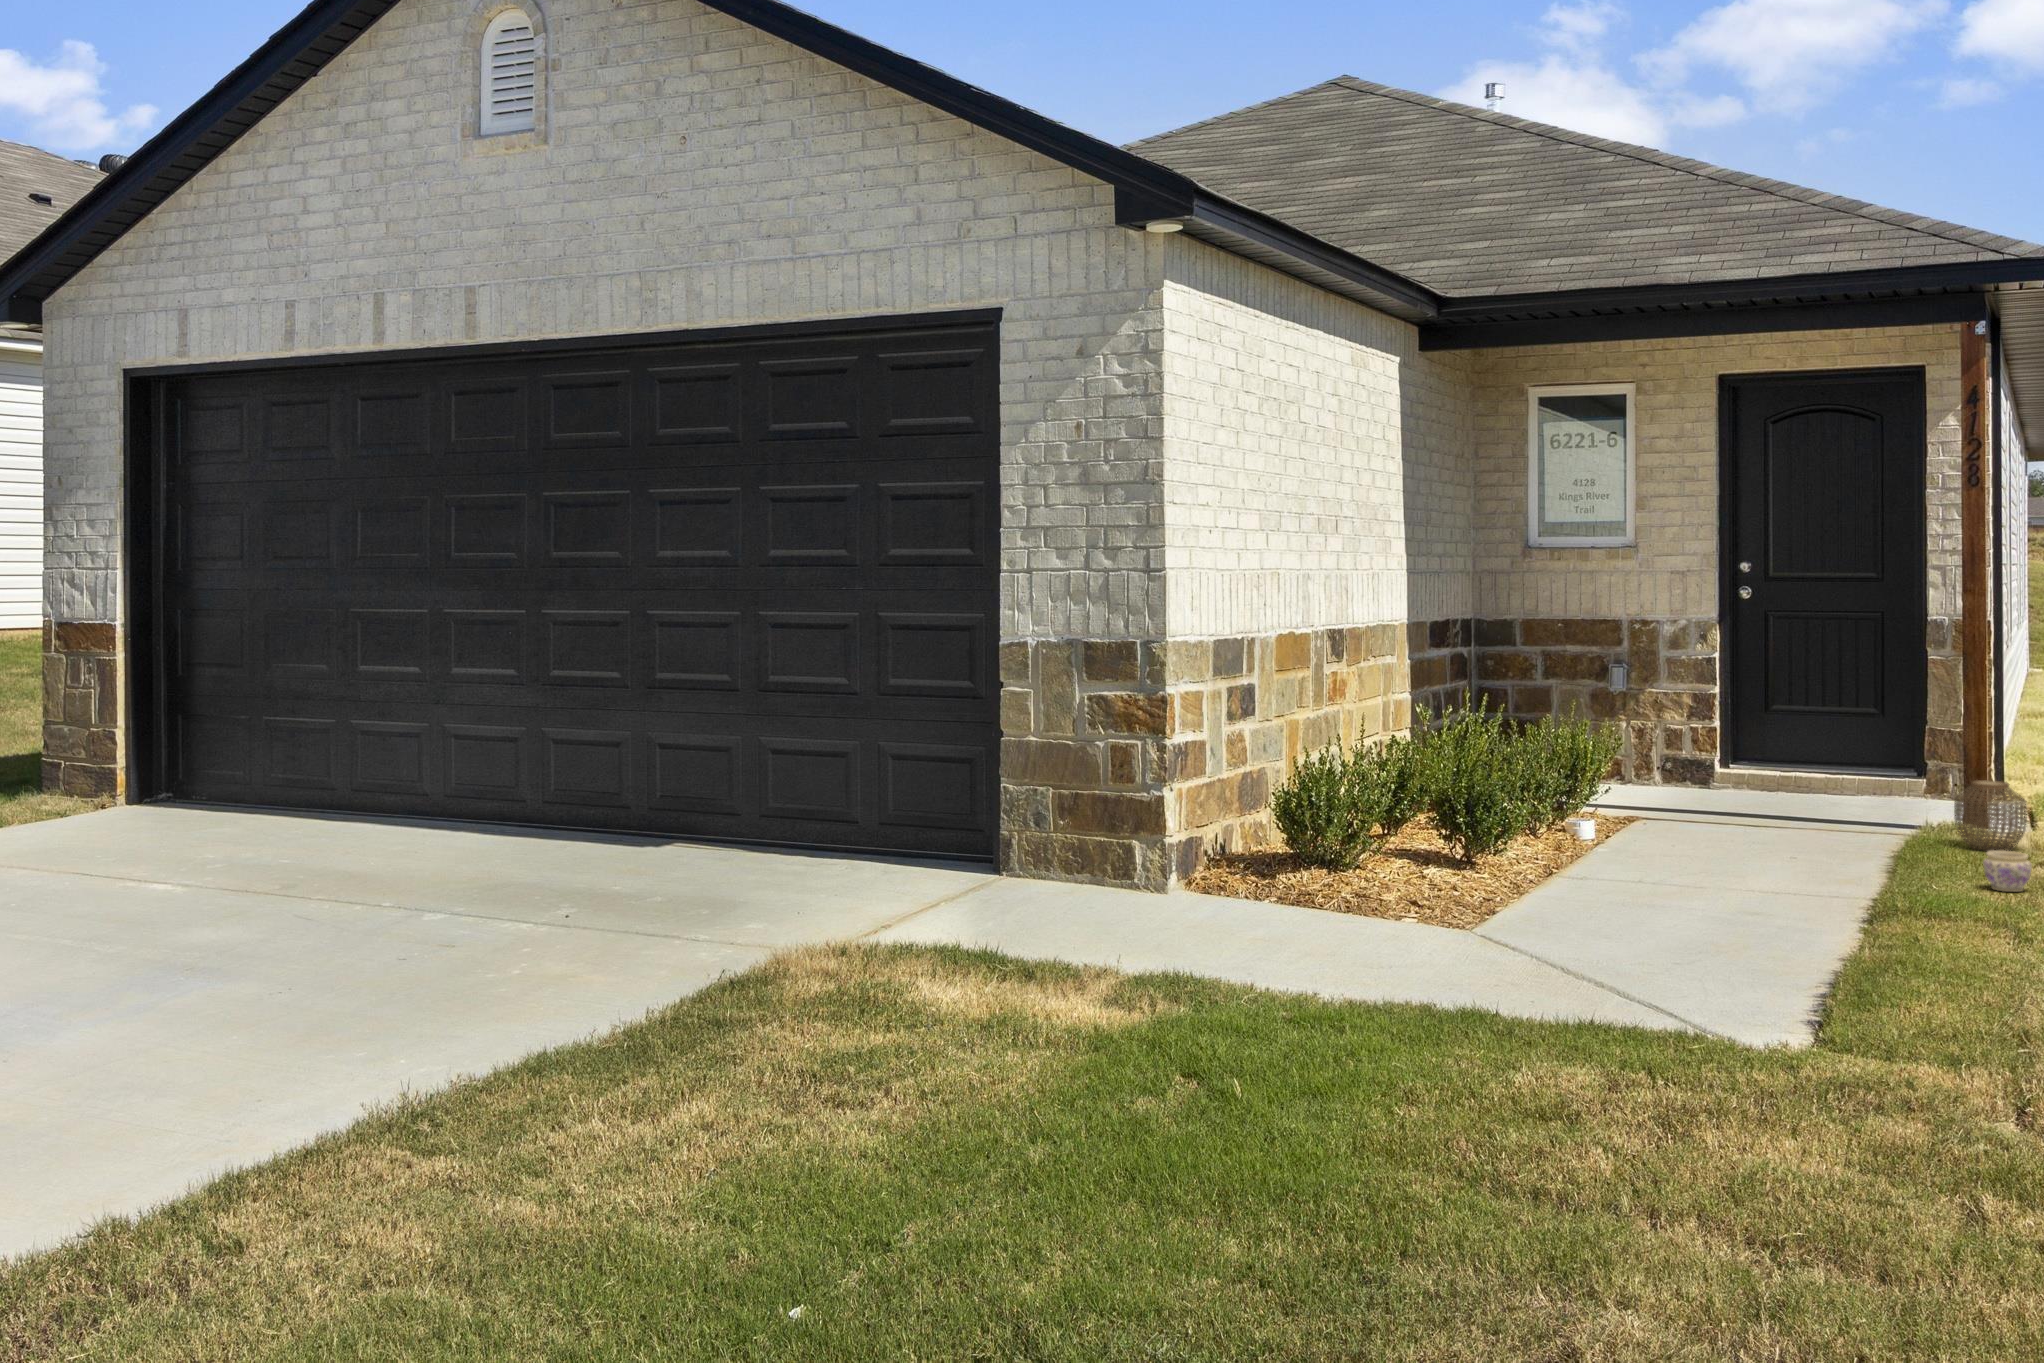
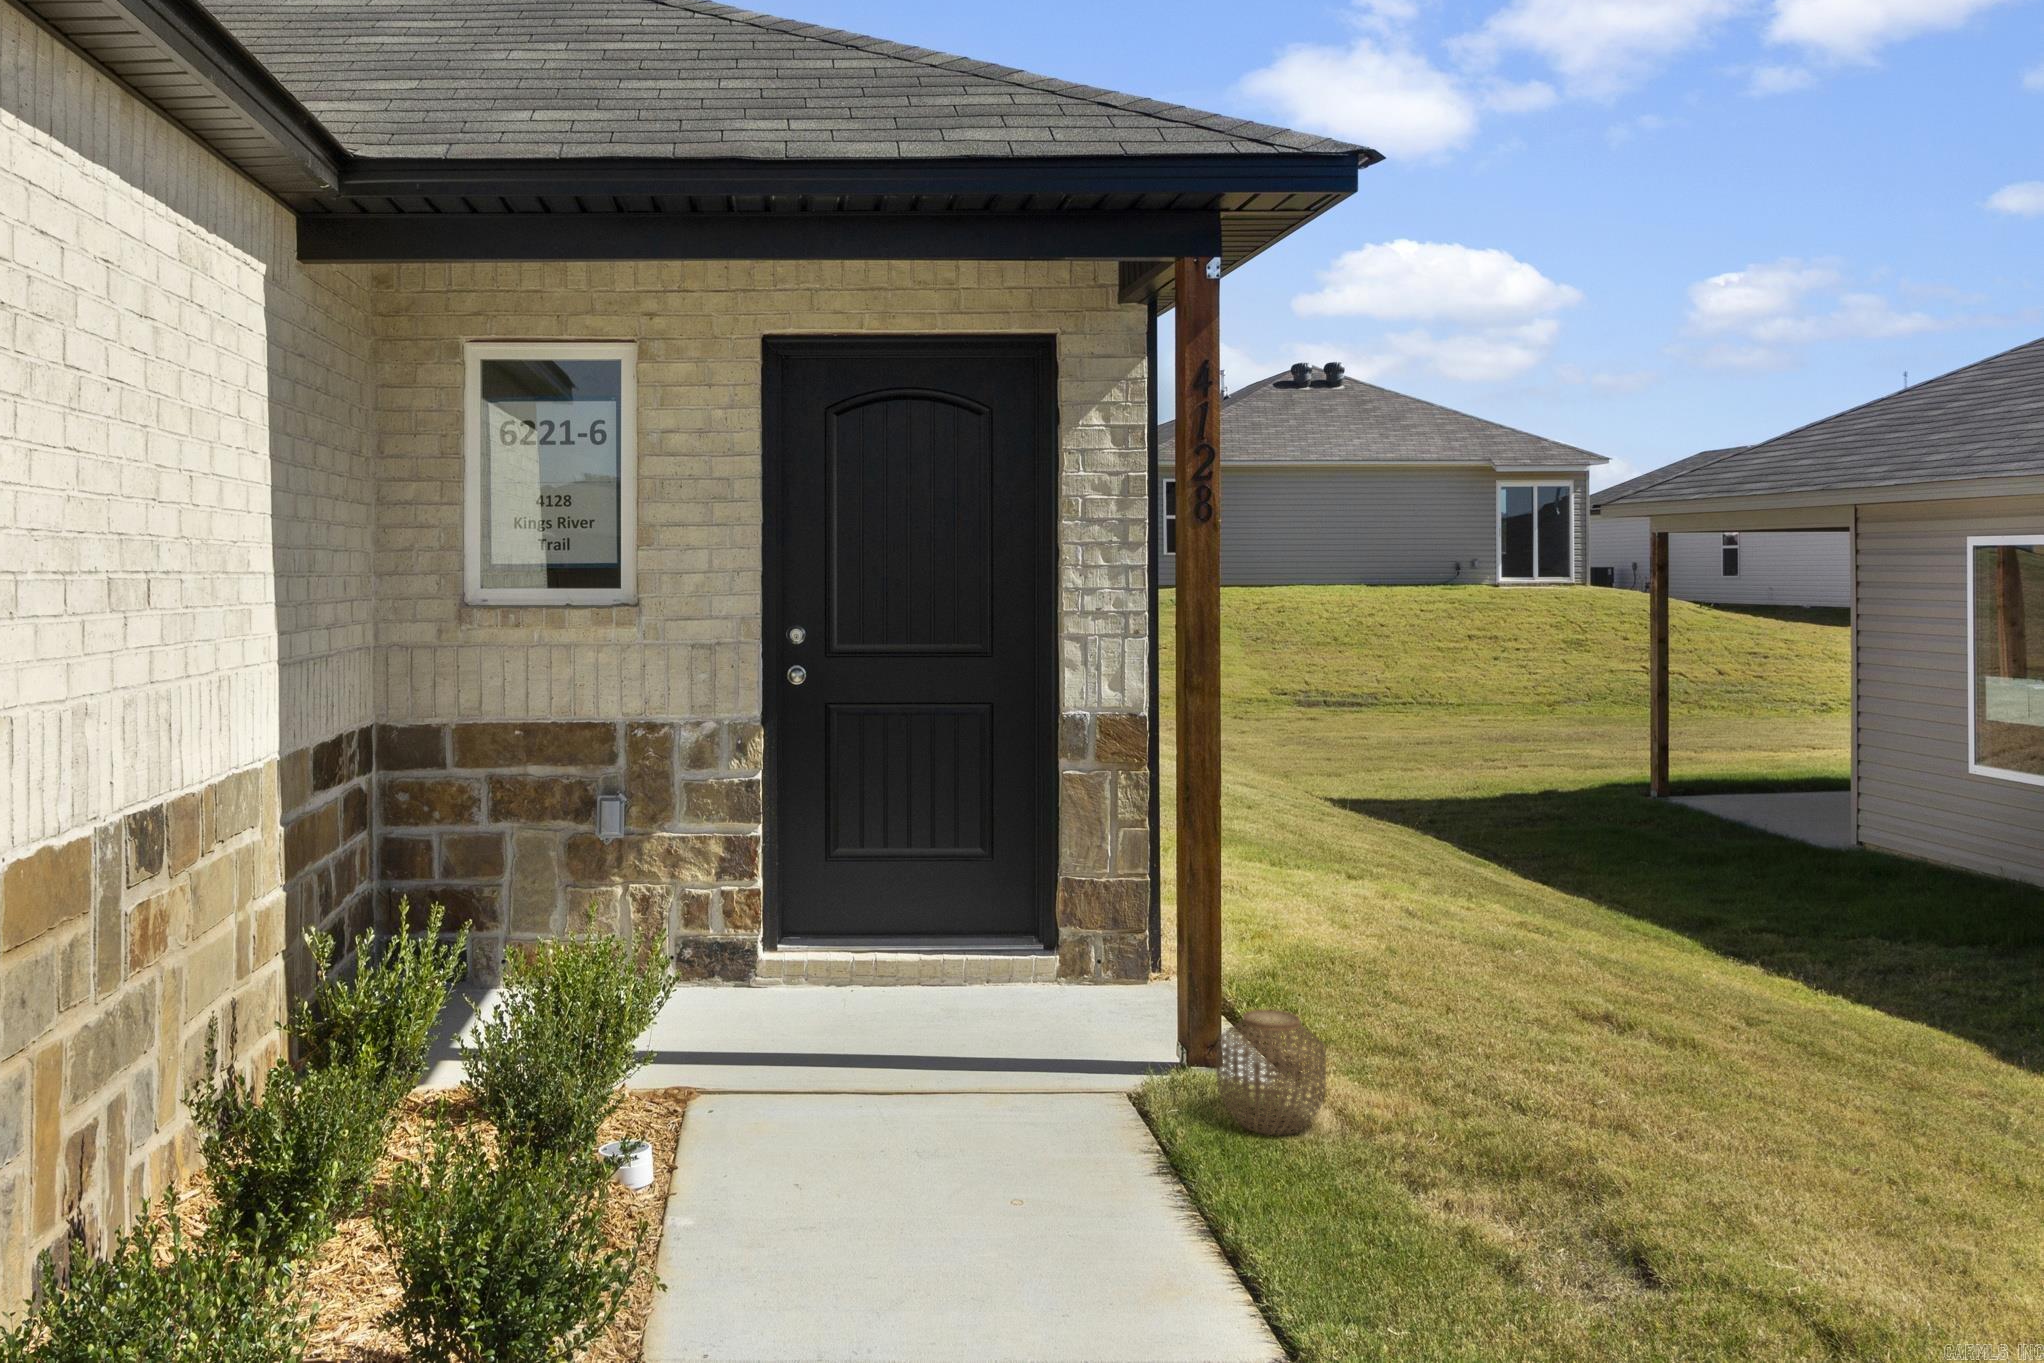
planter: present [1983,851,2032,892] -> none [1398,1202,1481,1291]

